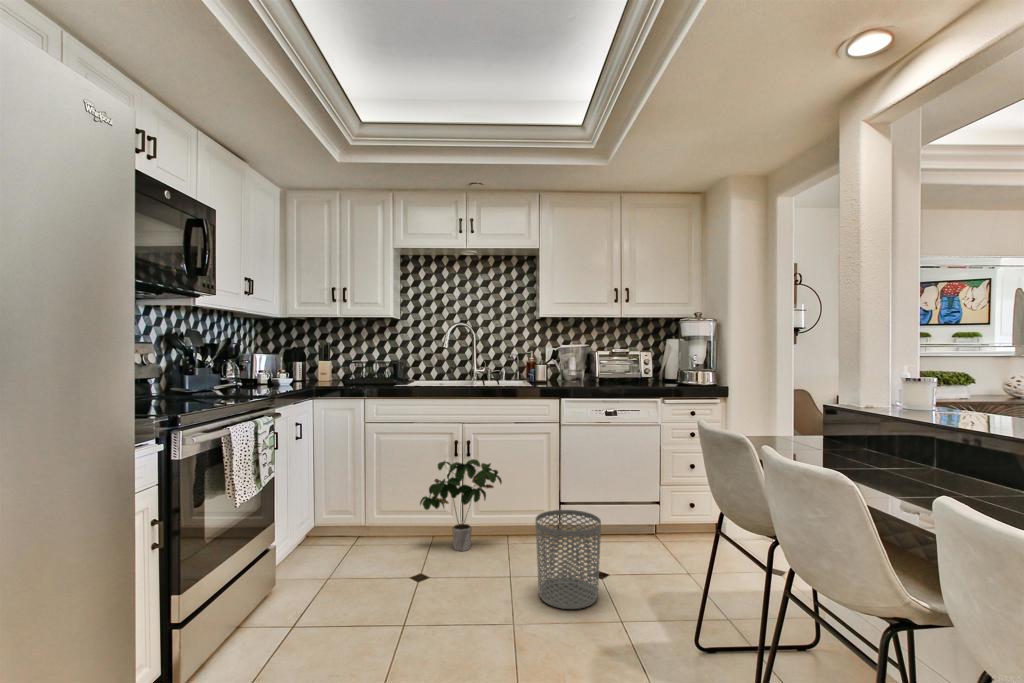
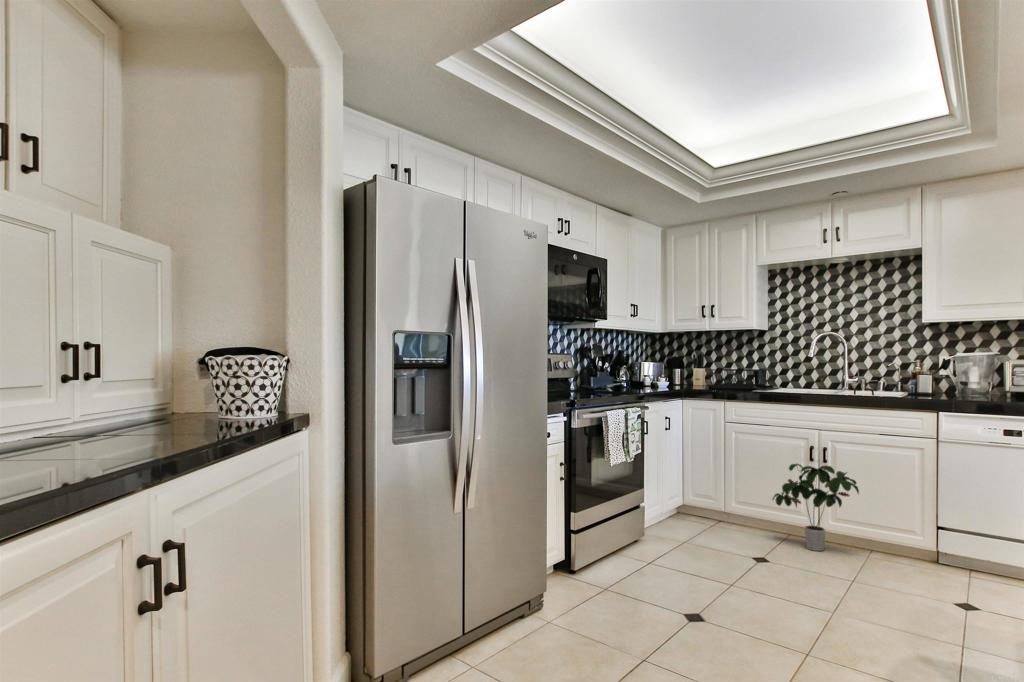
waste bin: present [536,510,601,609] -> none [869,523,950,623]

